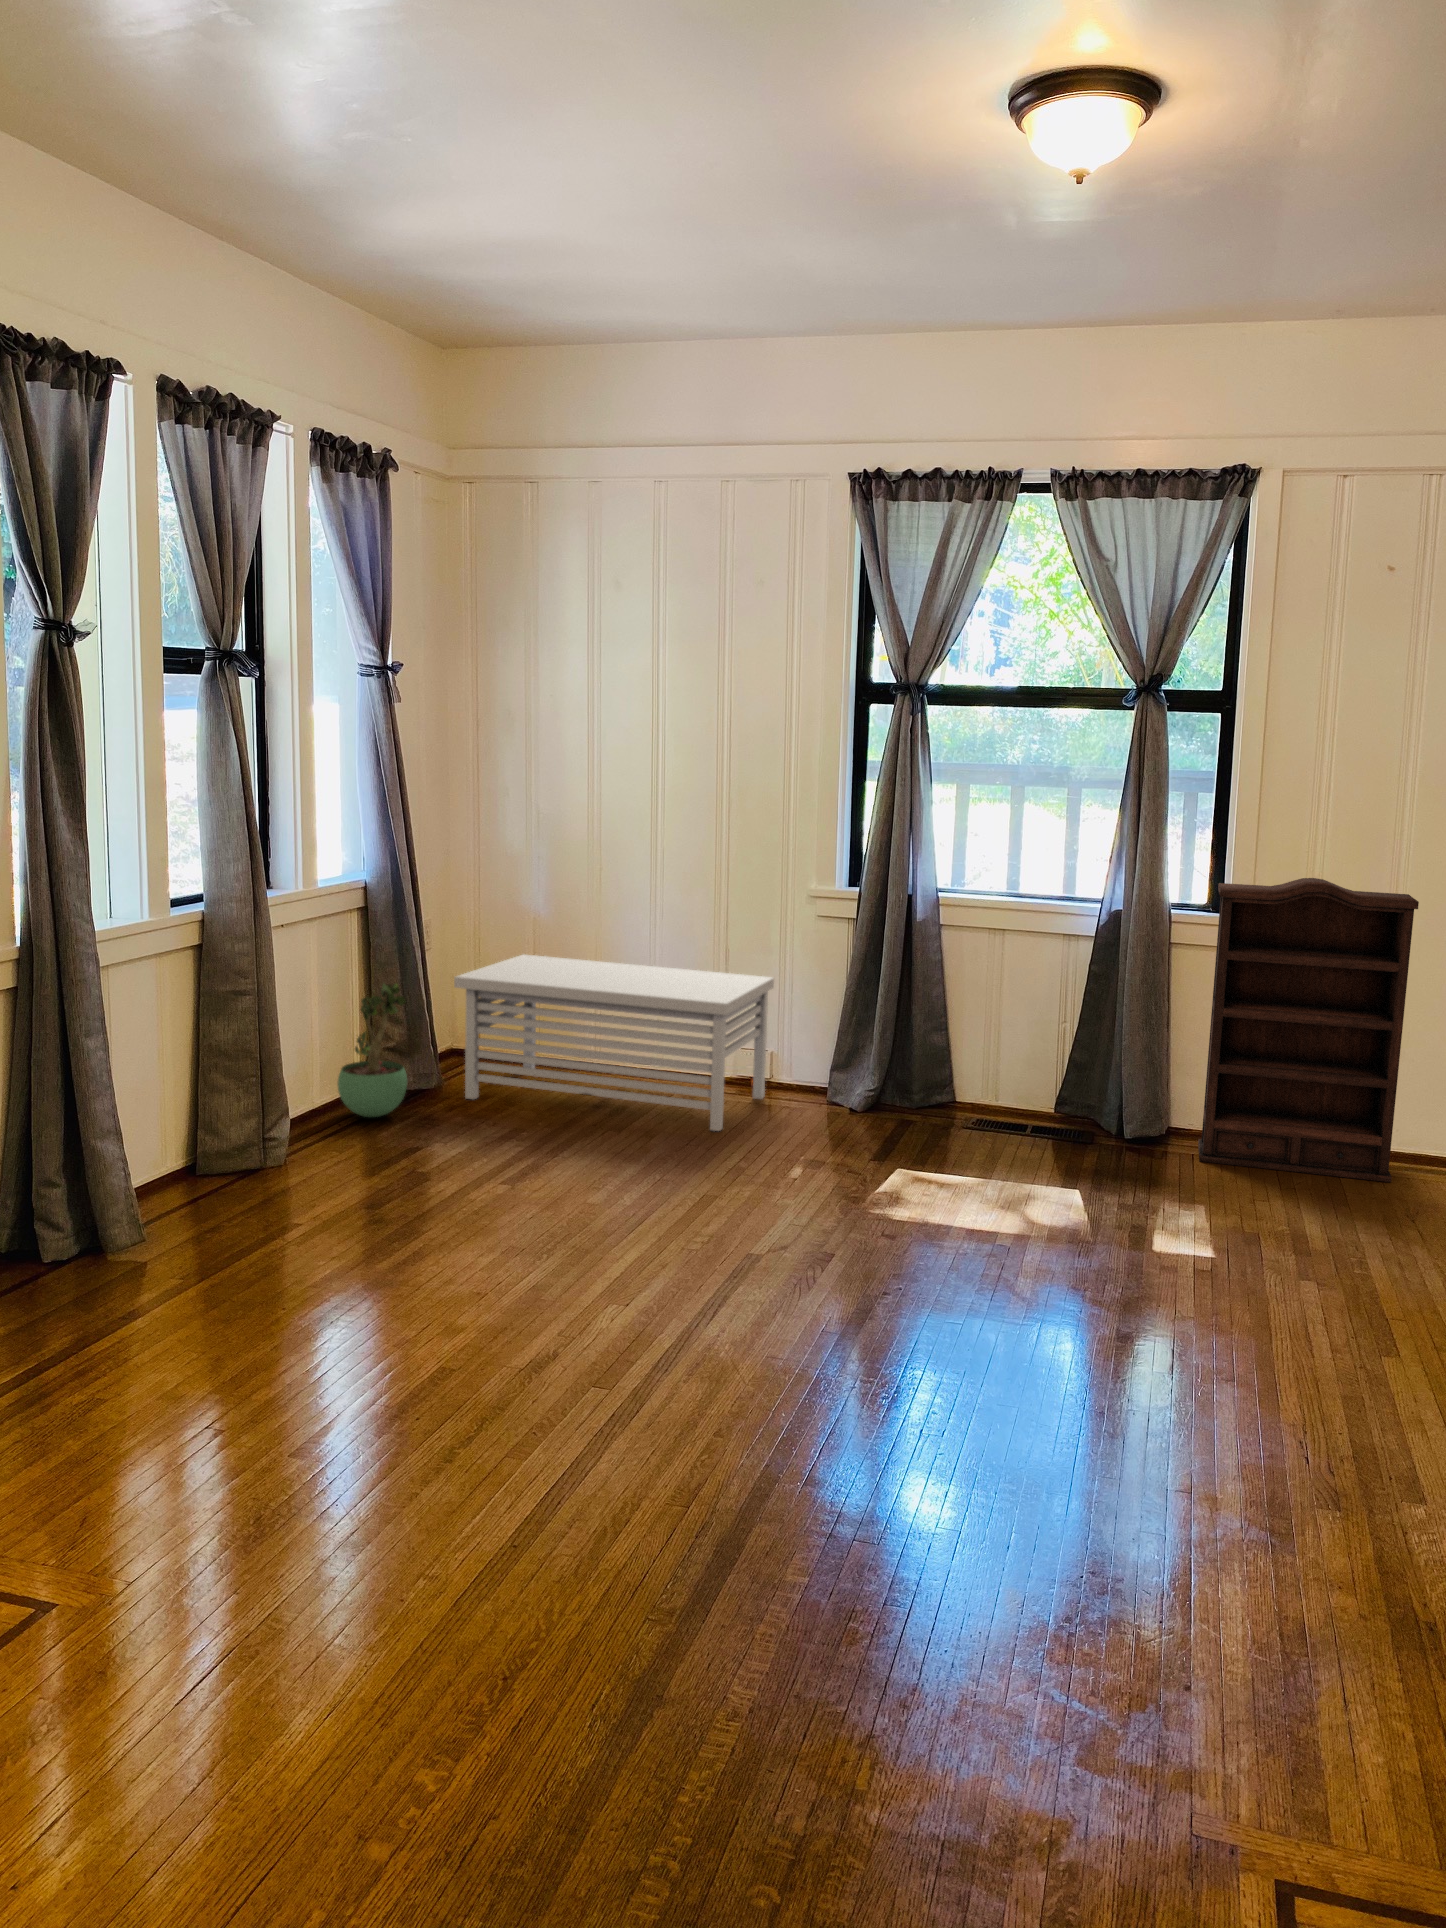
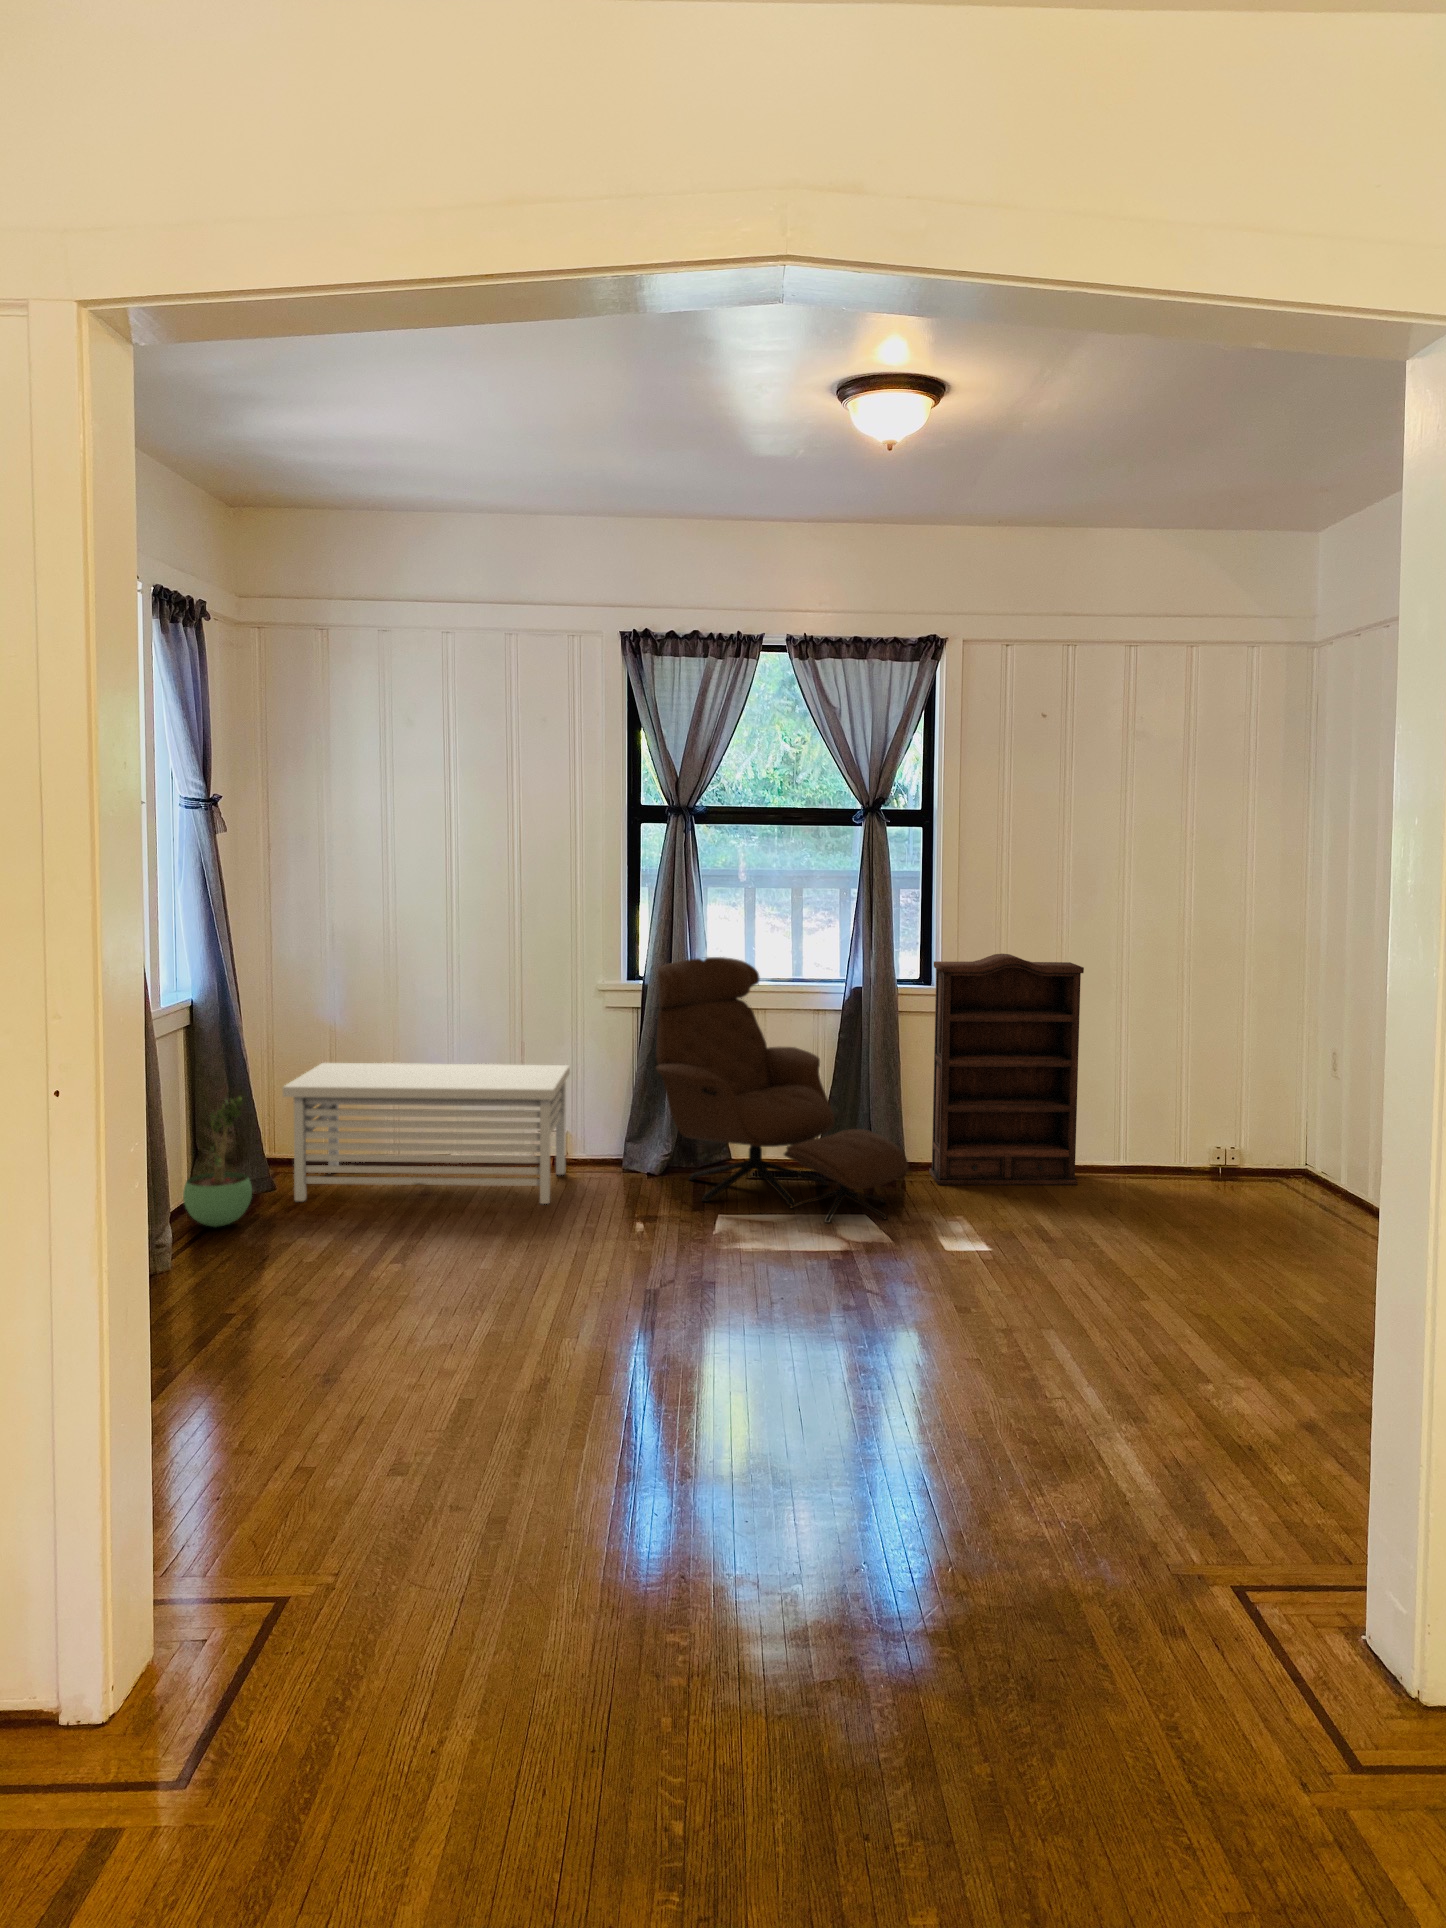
lounge chair: none [854,863,1145,1198] -> present [656,957,909,1223]

